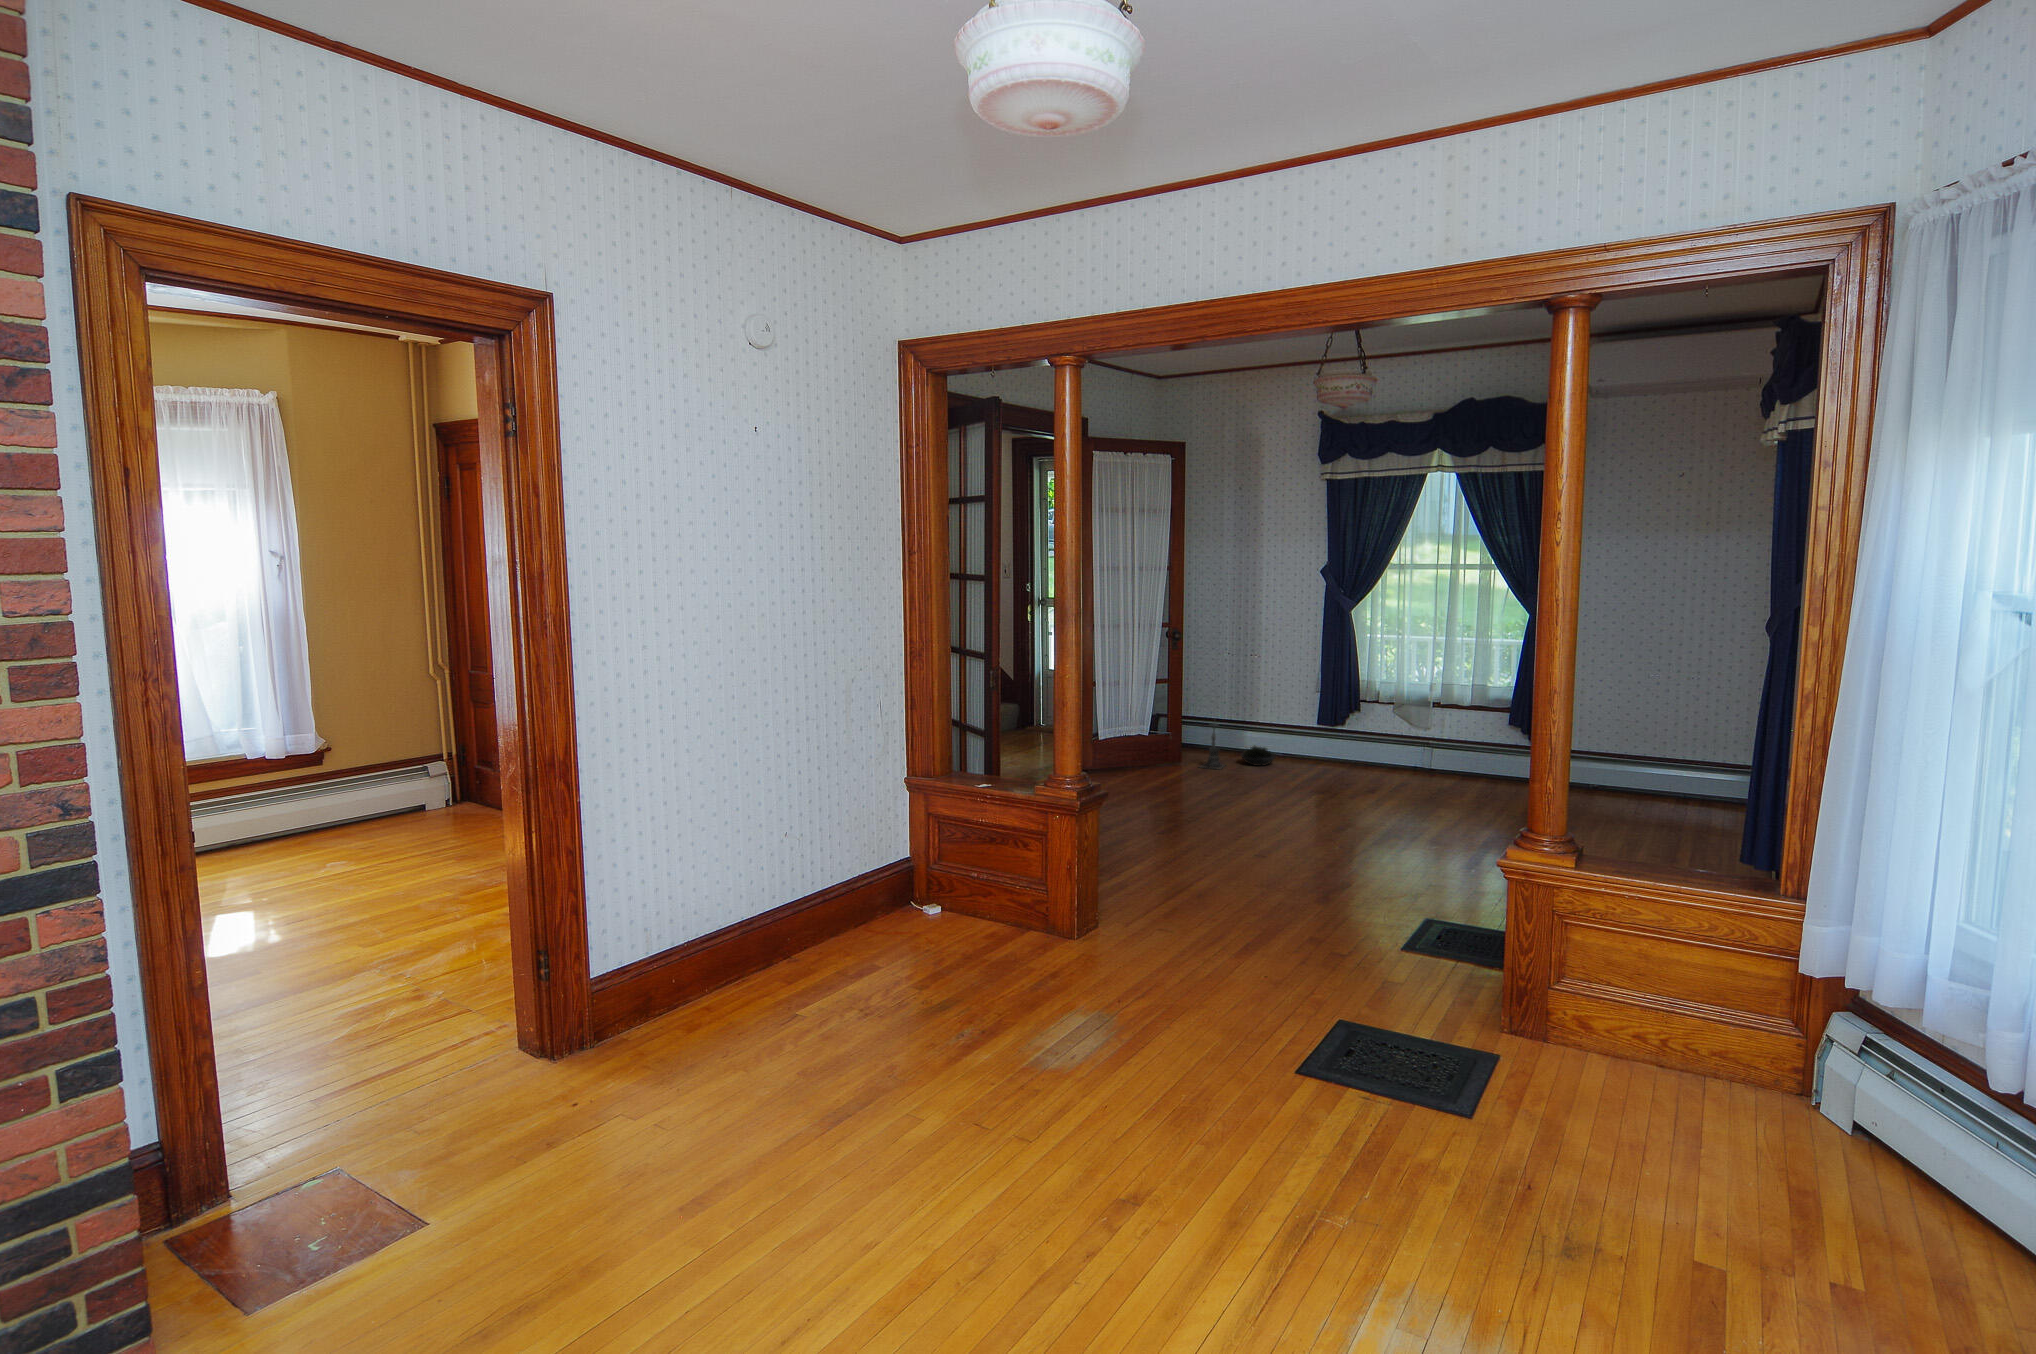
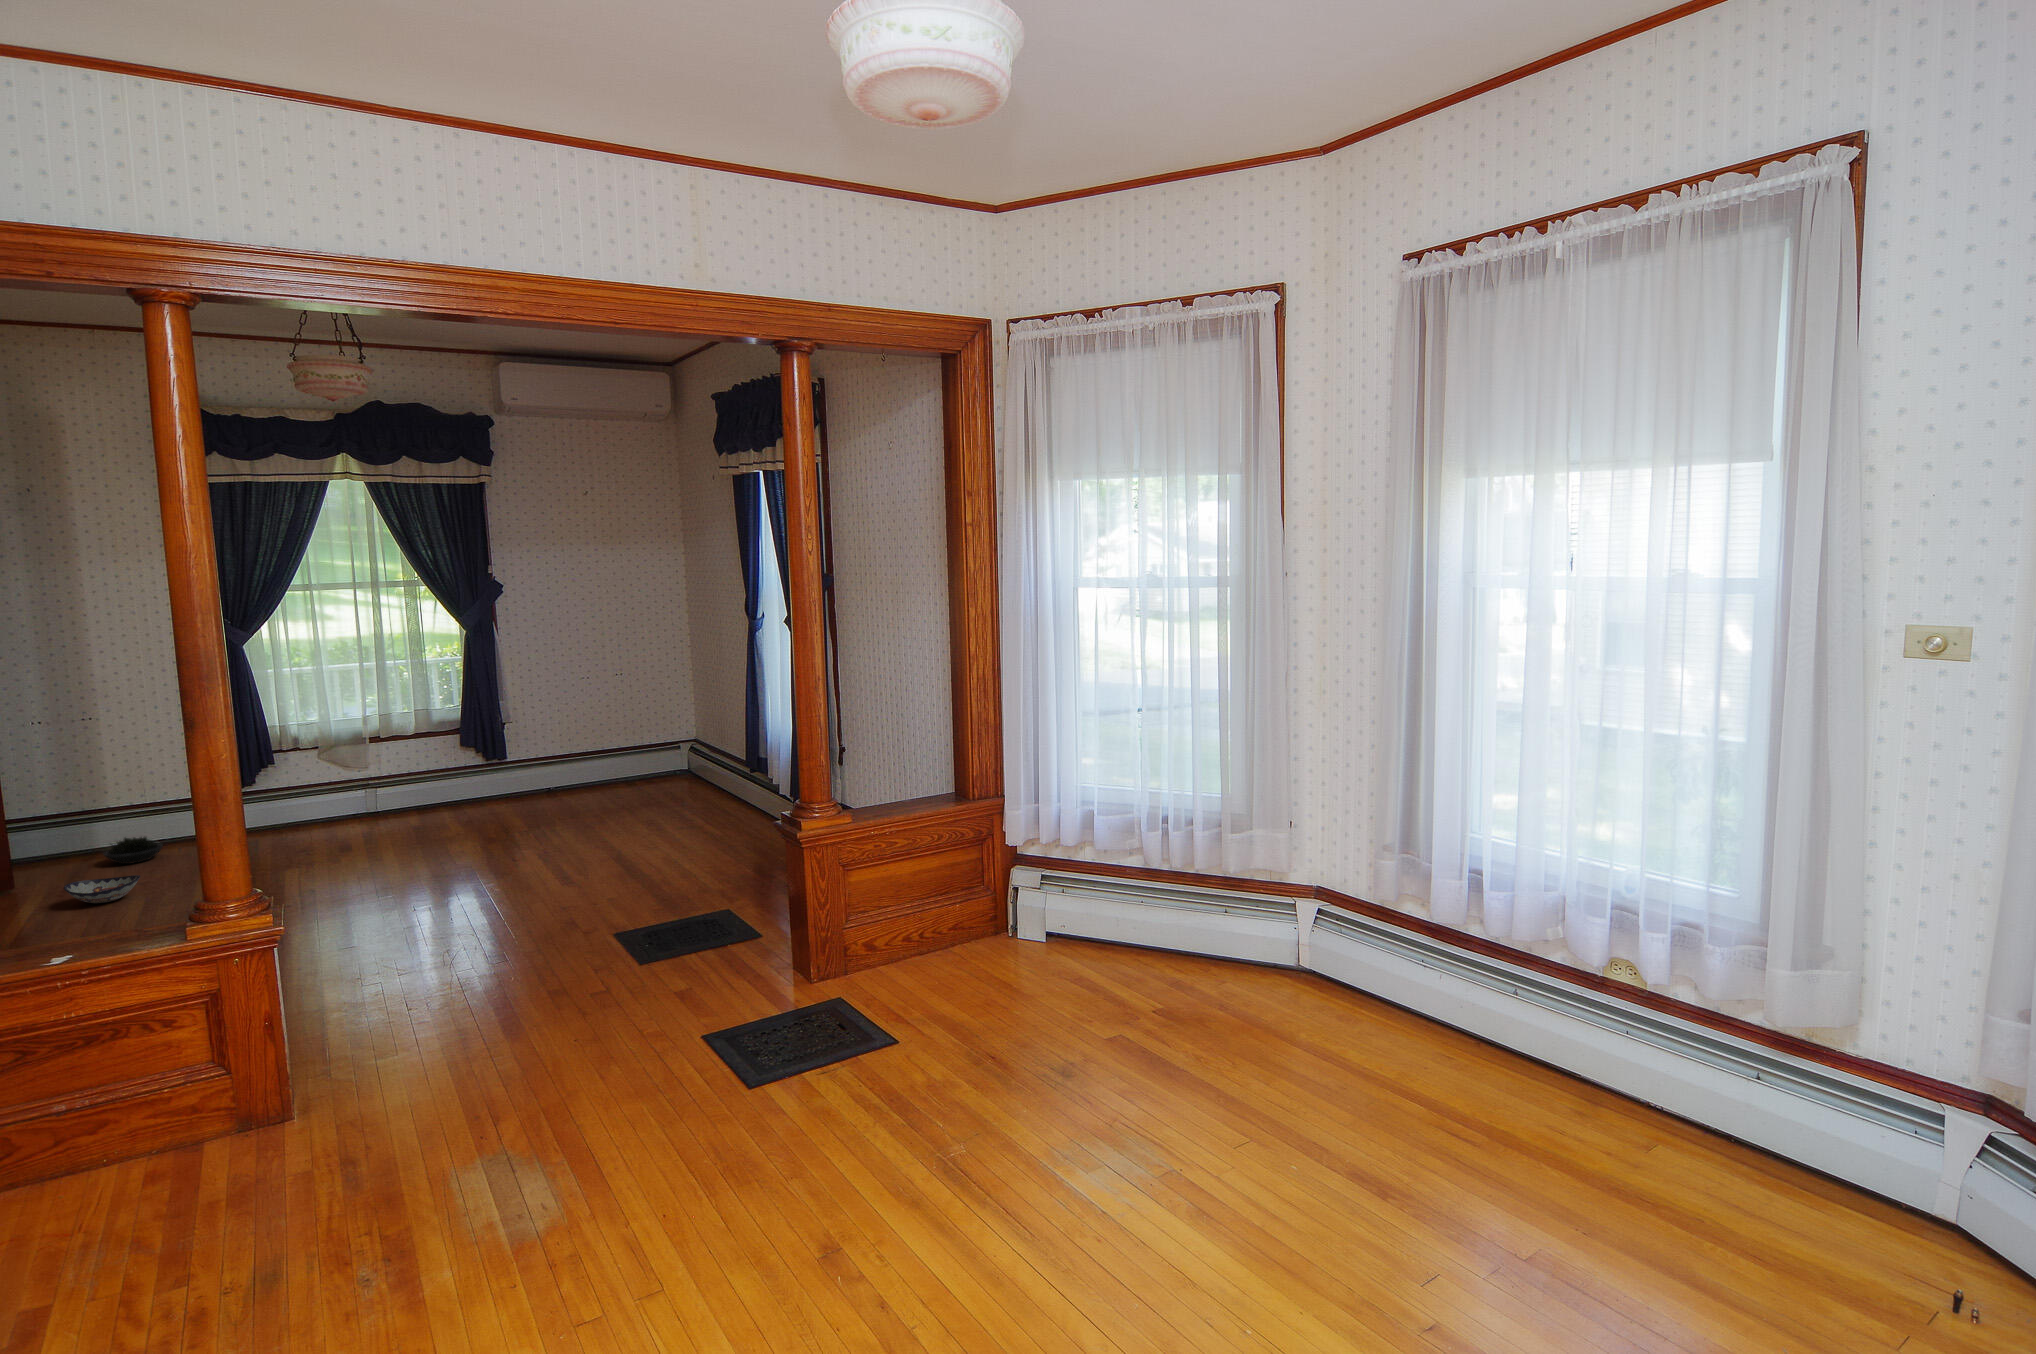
candle holder: present [1200,723,1225,769] -> none [45,812,89,888]
decorative bowl: none [1190,766,1231,785] -> present [64,875,140,903]

